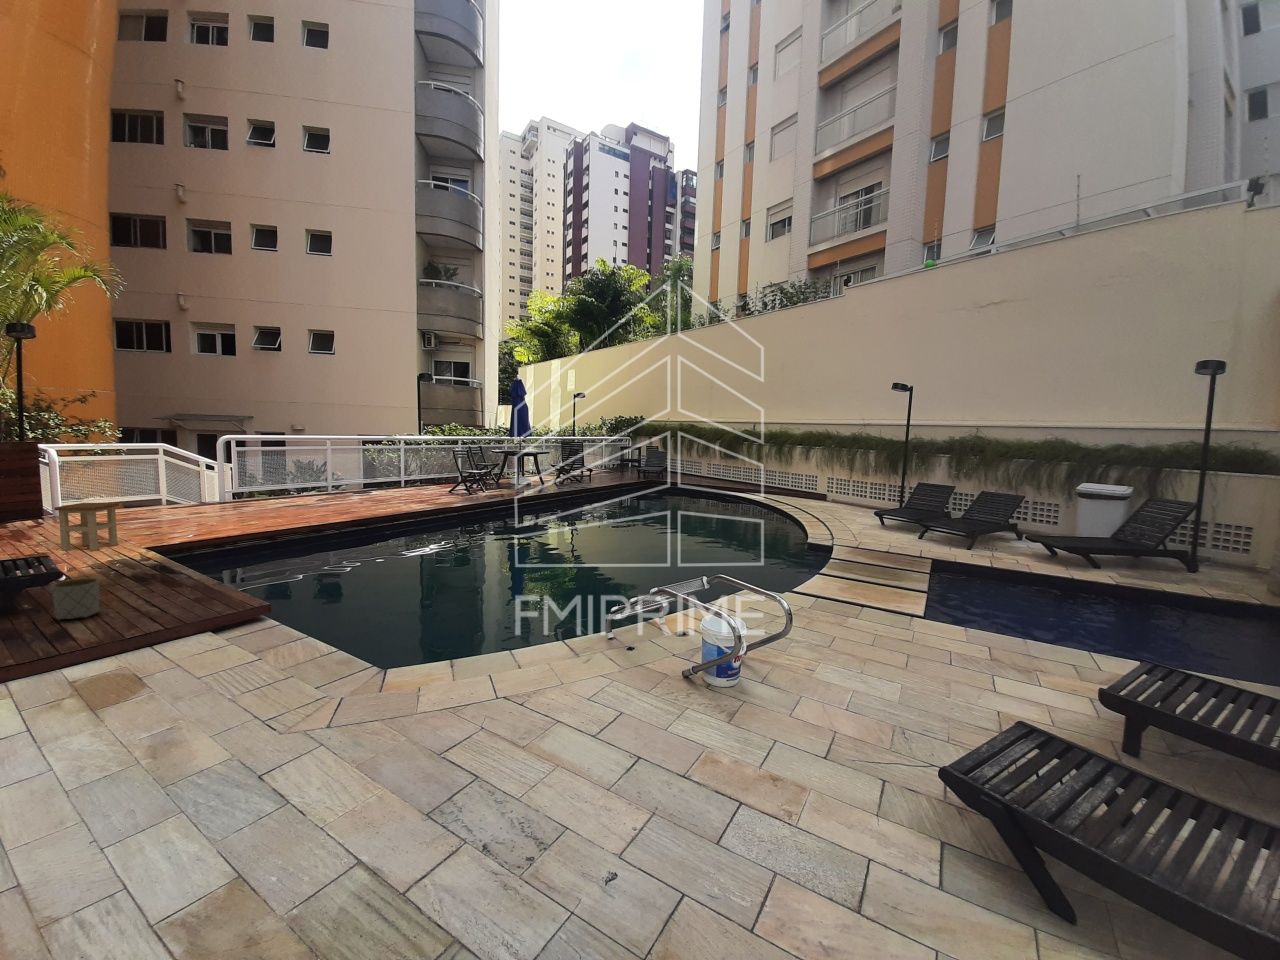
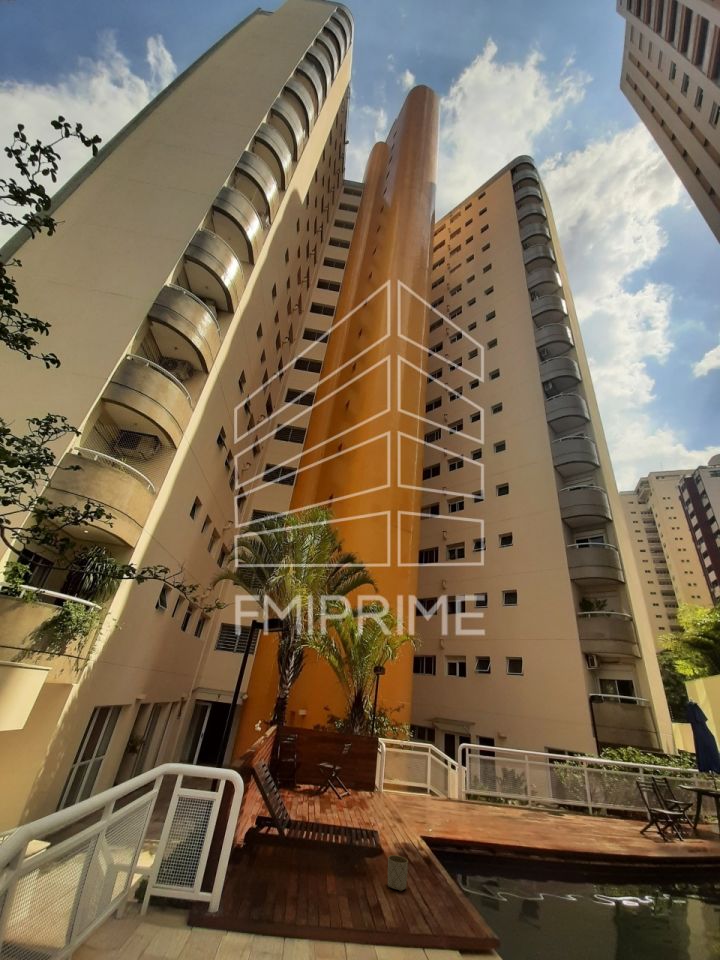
stool: present [54,503,119,551] -> none [385,788,412,828]

